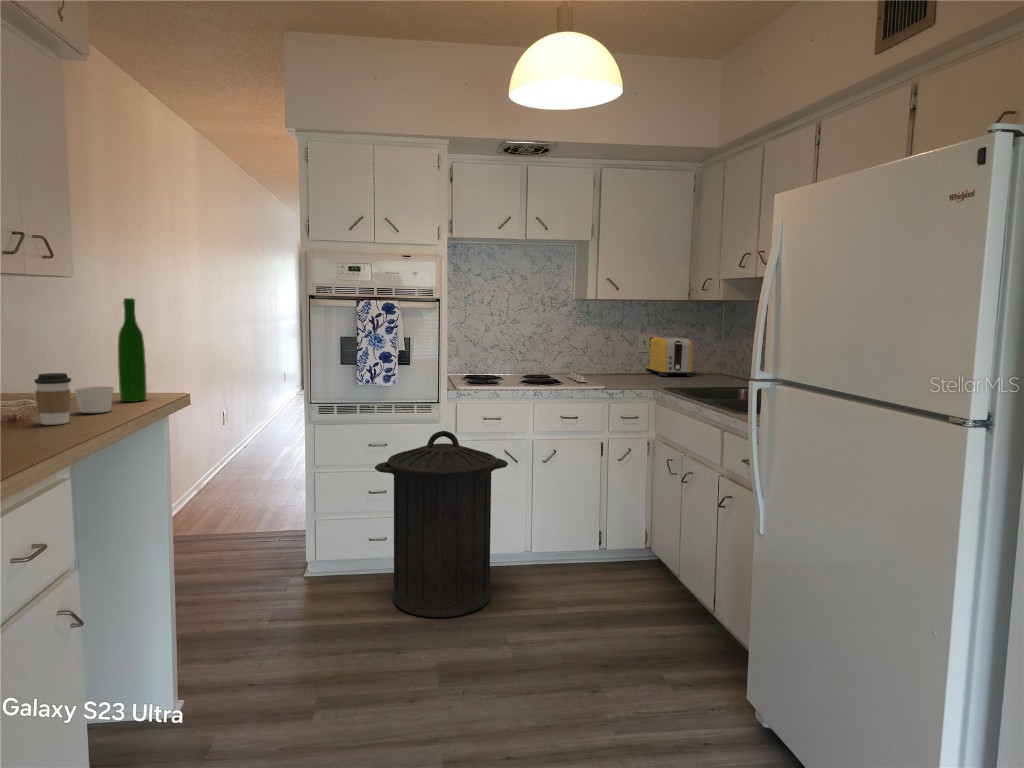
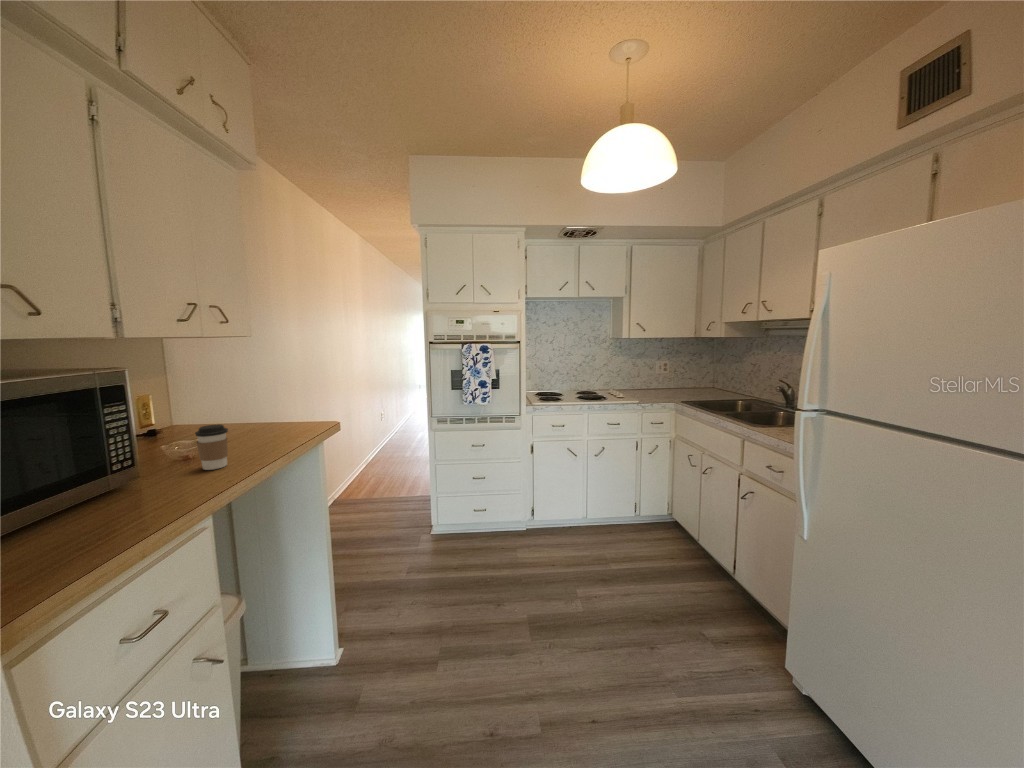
wine bottle: present [118,298,147,402] -> none [279,355,303,436]
toaster: present [646,337,693,376] -> none [660,362,697,391]
candle: present [75,386,114,413] -> none [238,428,270,453]
trash can: present [375,431,508,617] -> none [476,438,572,575]

